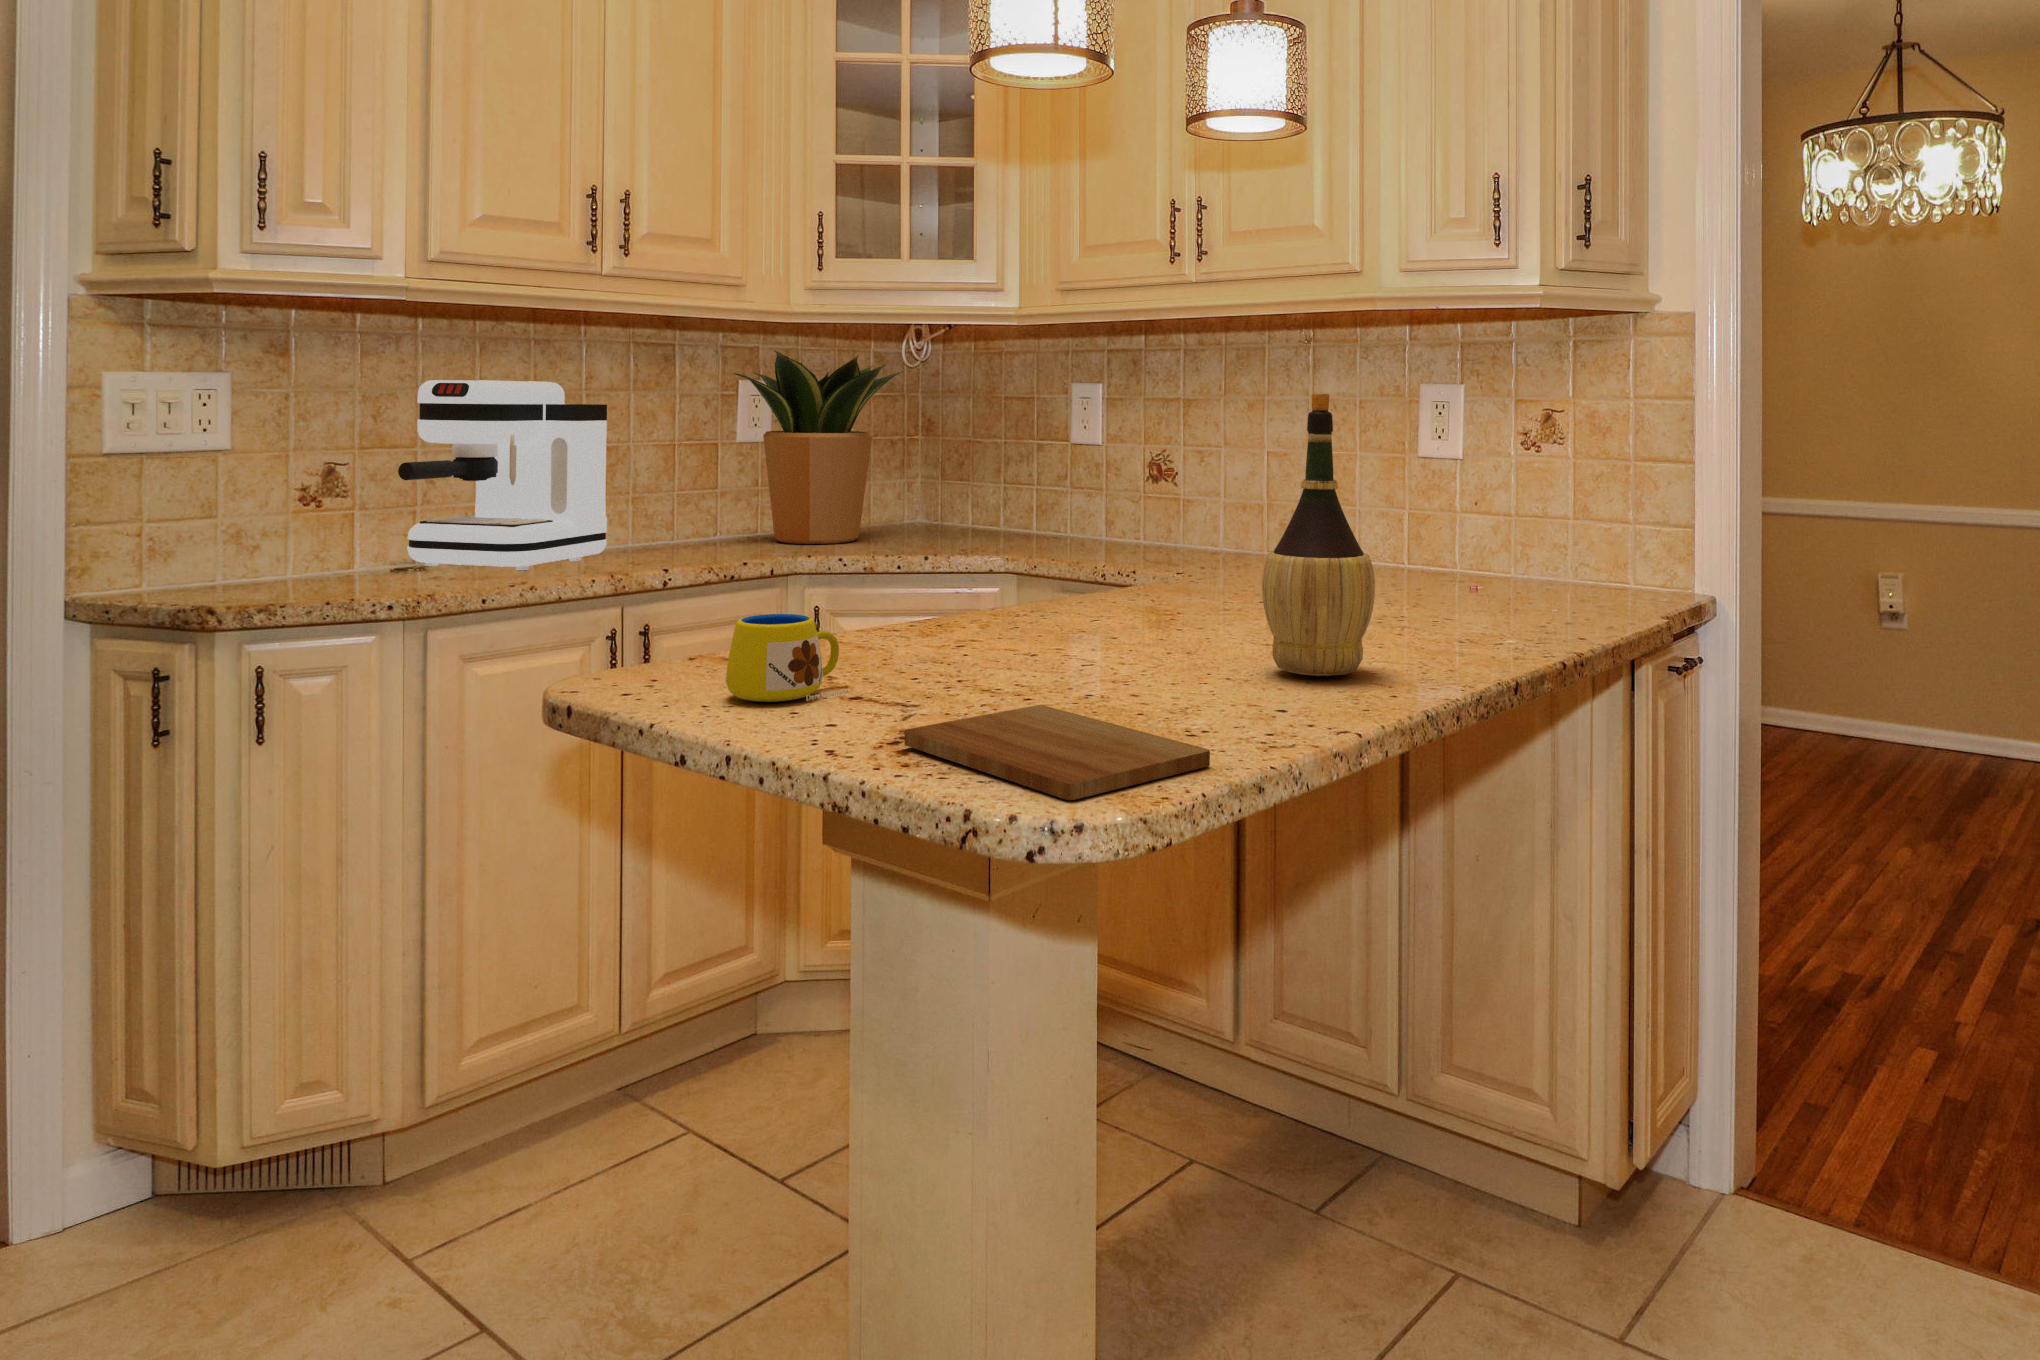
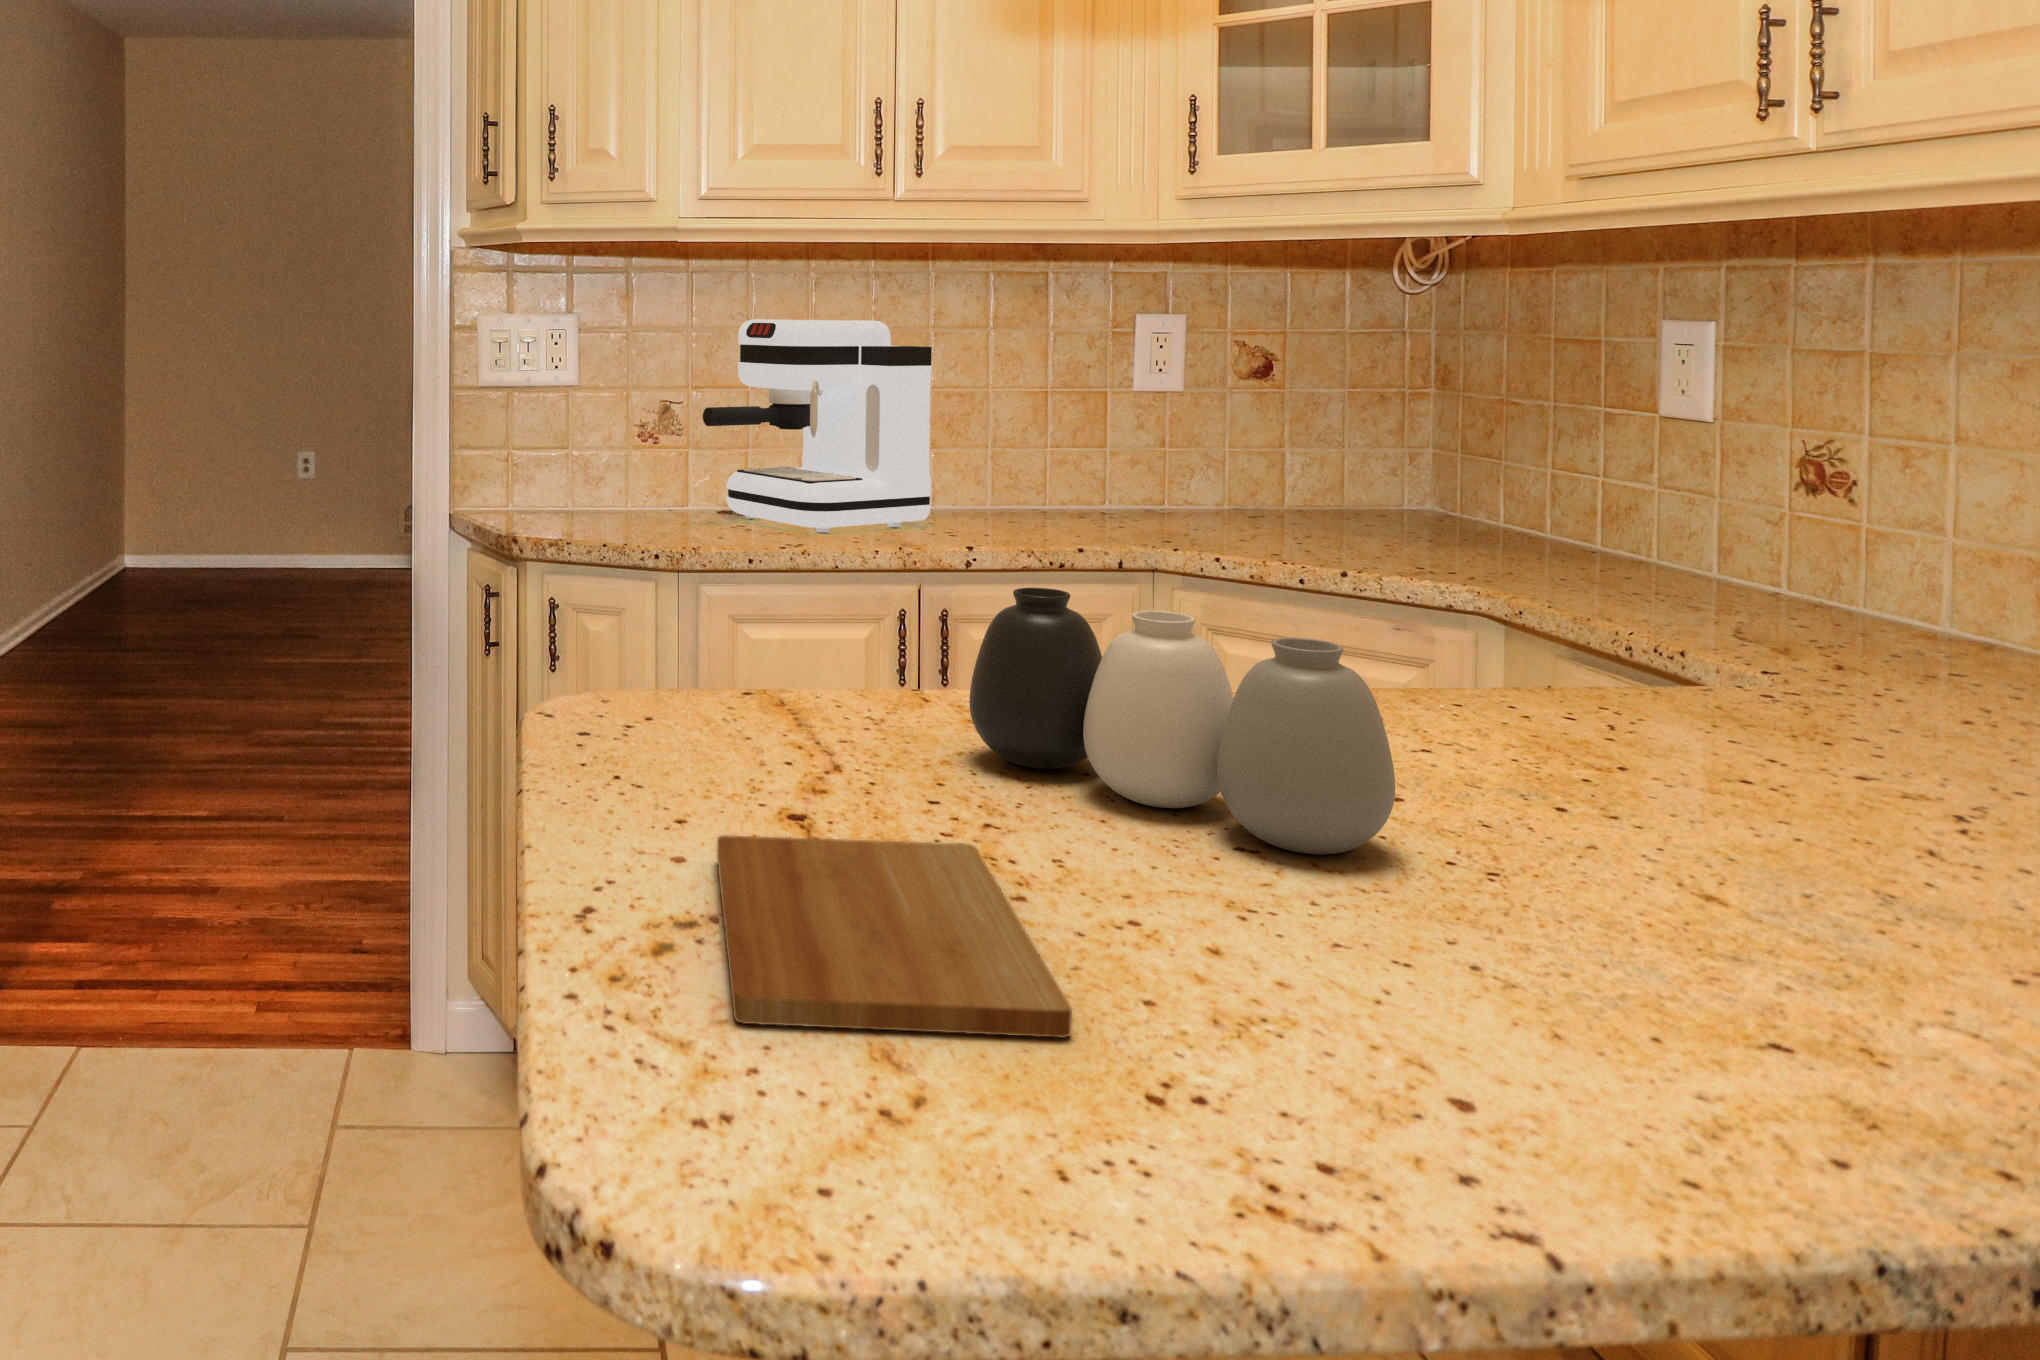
potted plant: present [733,351,903,544] -> none [1105,278,1370,534]
wine bottle: present [1262,393,1375,676] -> none [1534,356,1809,927]
vase: none [926,555,1203,683] -> present [969,588,1395,855]
mug: present [726,614,848,702] -> none [673,635,833,760]

